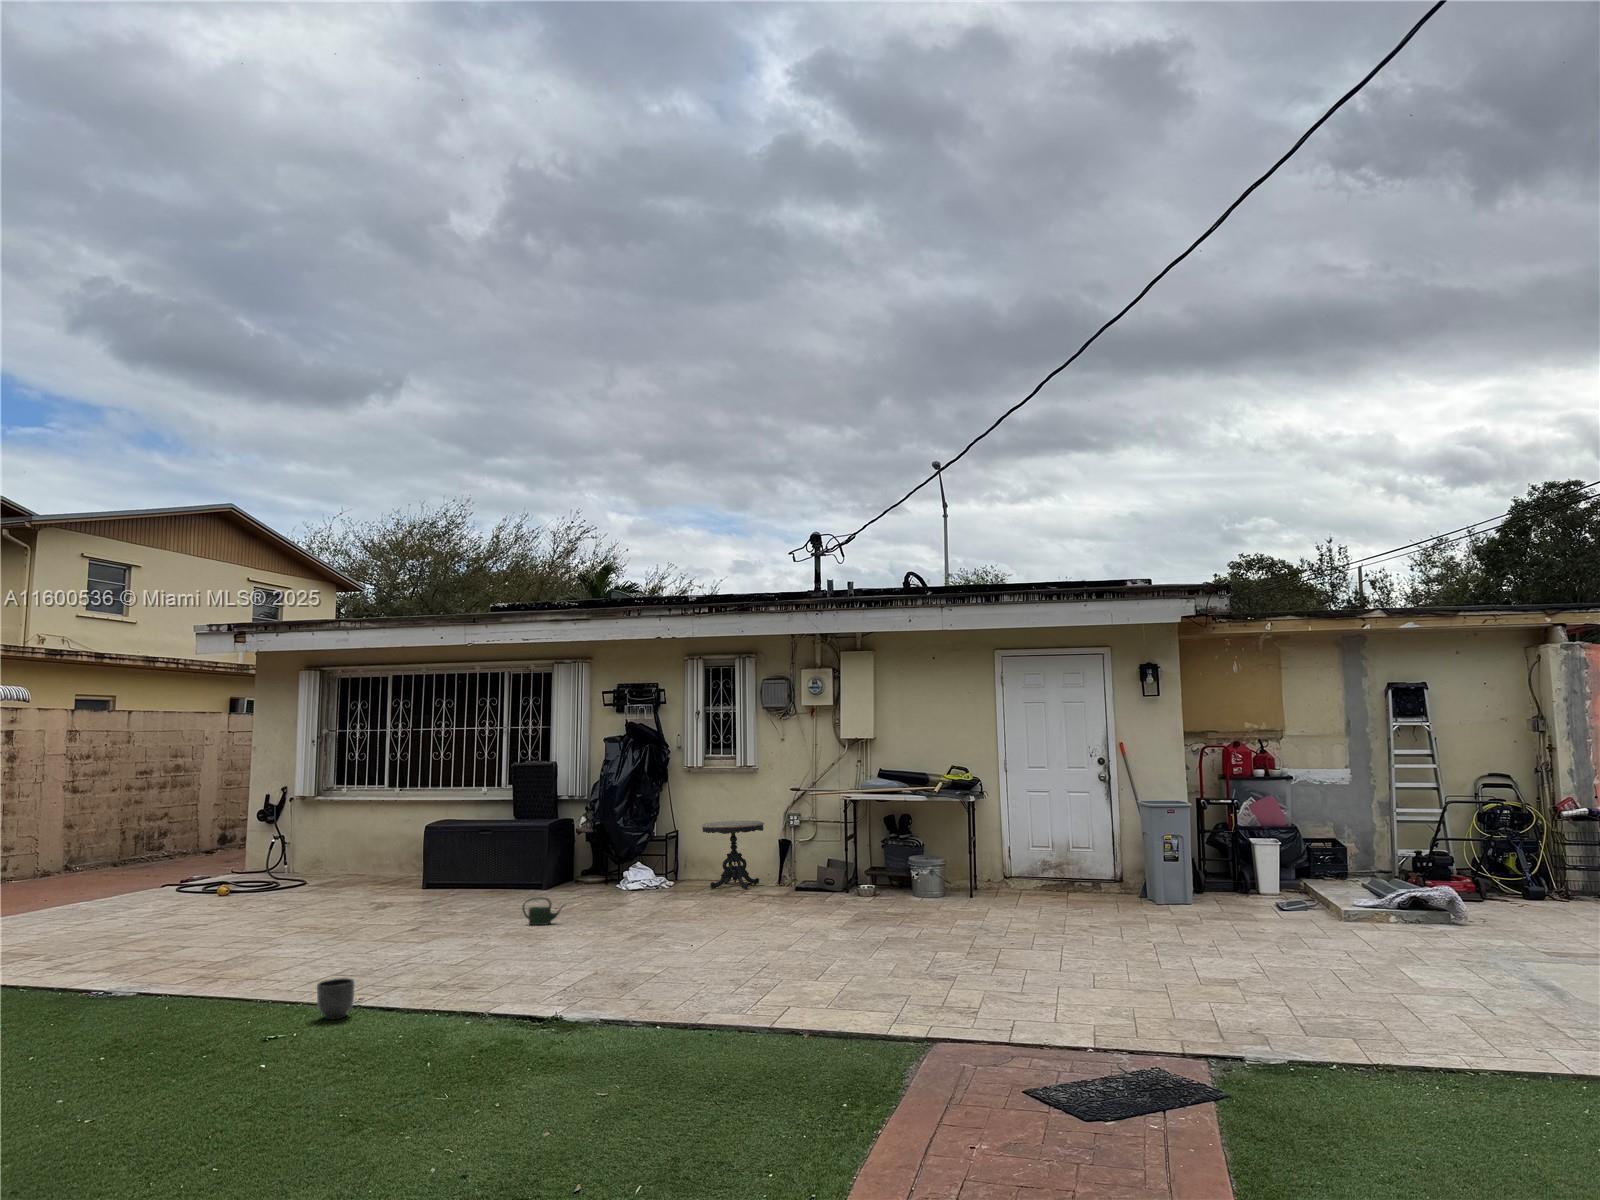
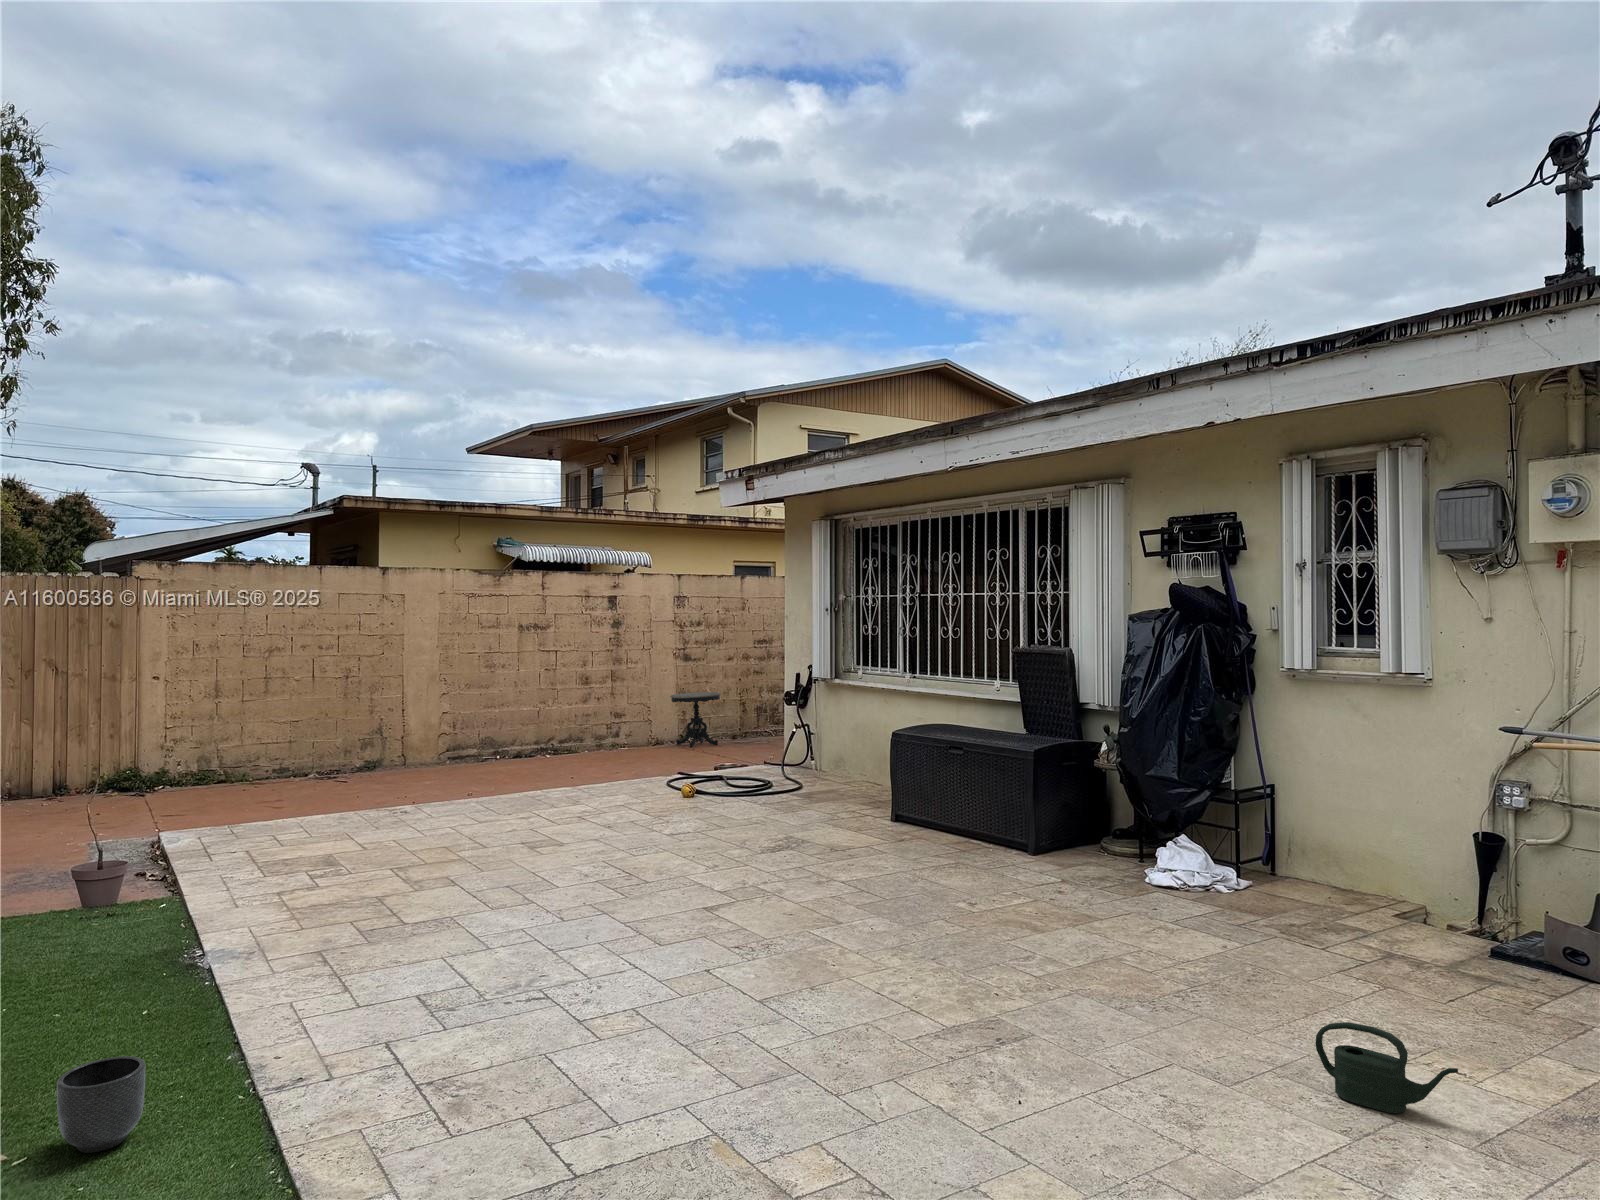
side table: present [702,821,764,889] -> present [670,692,721,747]
watering can: present [522,897,563,925] -> present [1315,1022,1458,1113]

